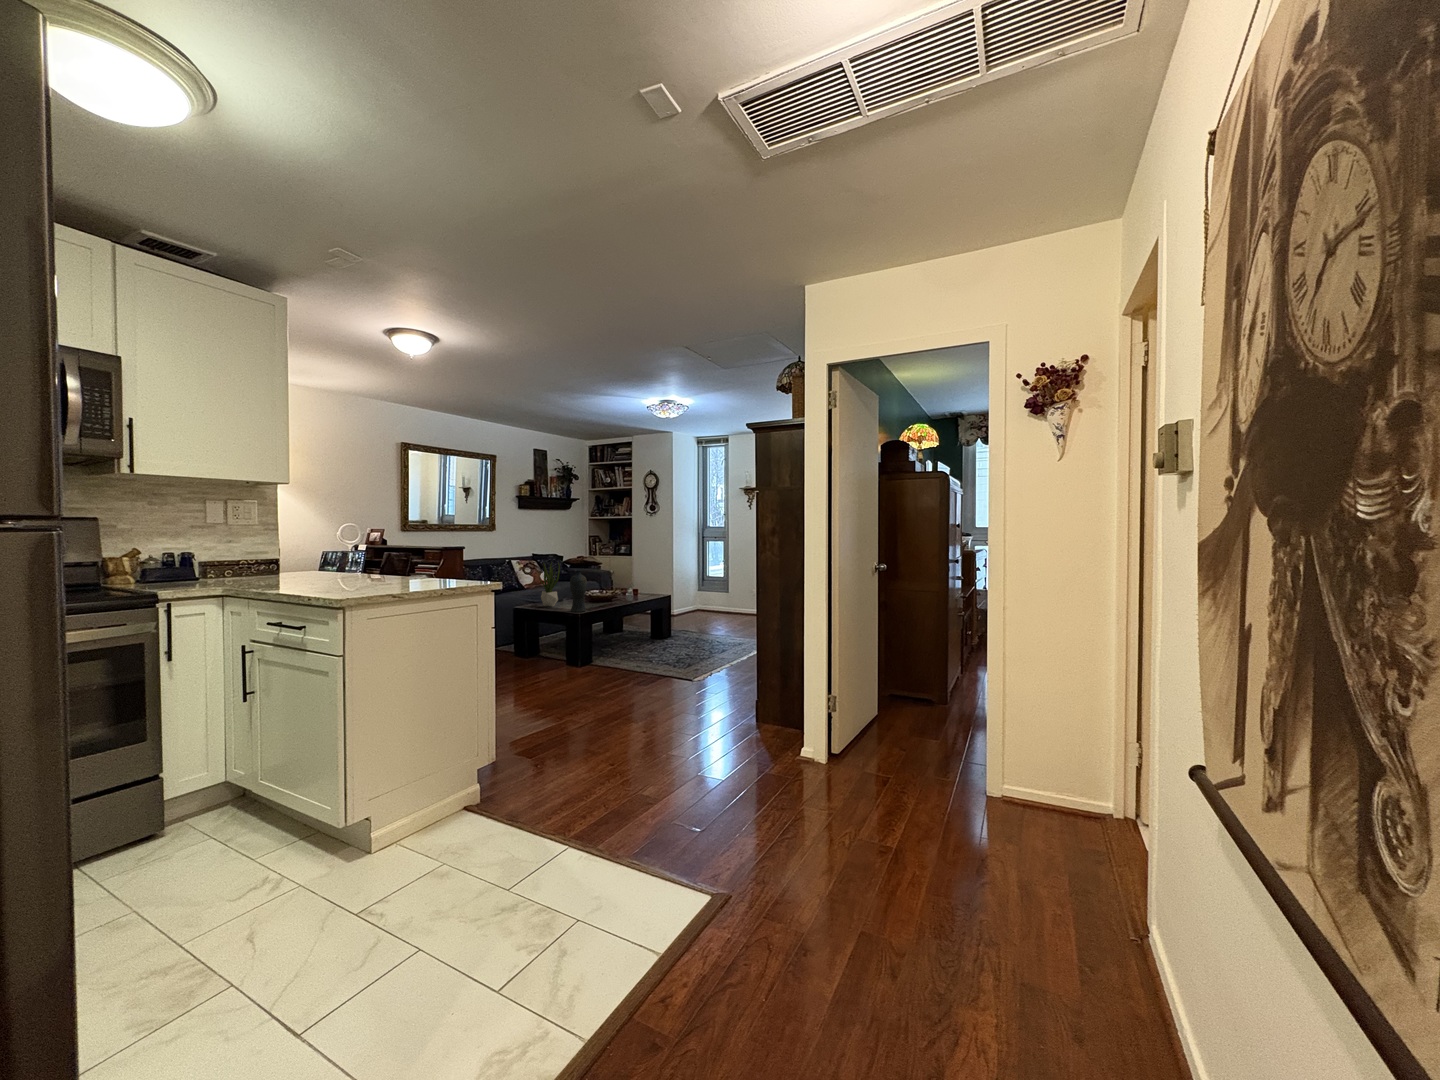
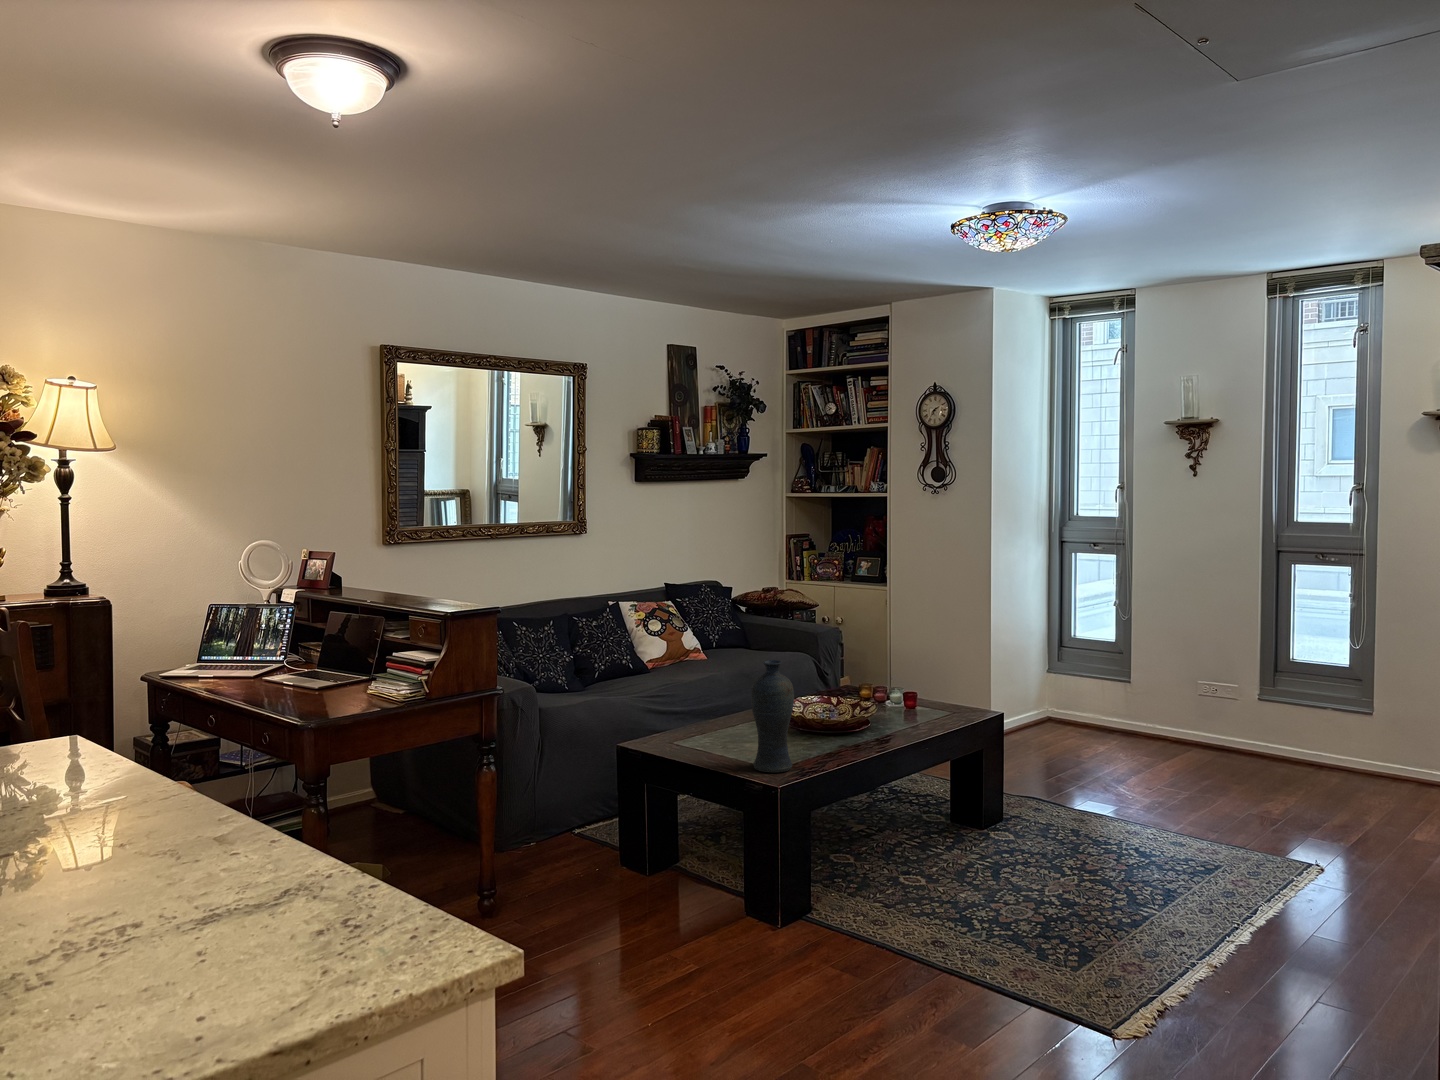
potted plant: present [539,563,560,606] -> none [675,631,726,744]

